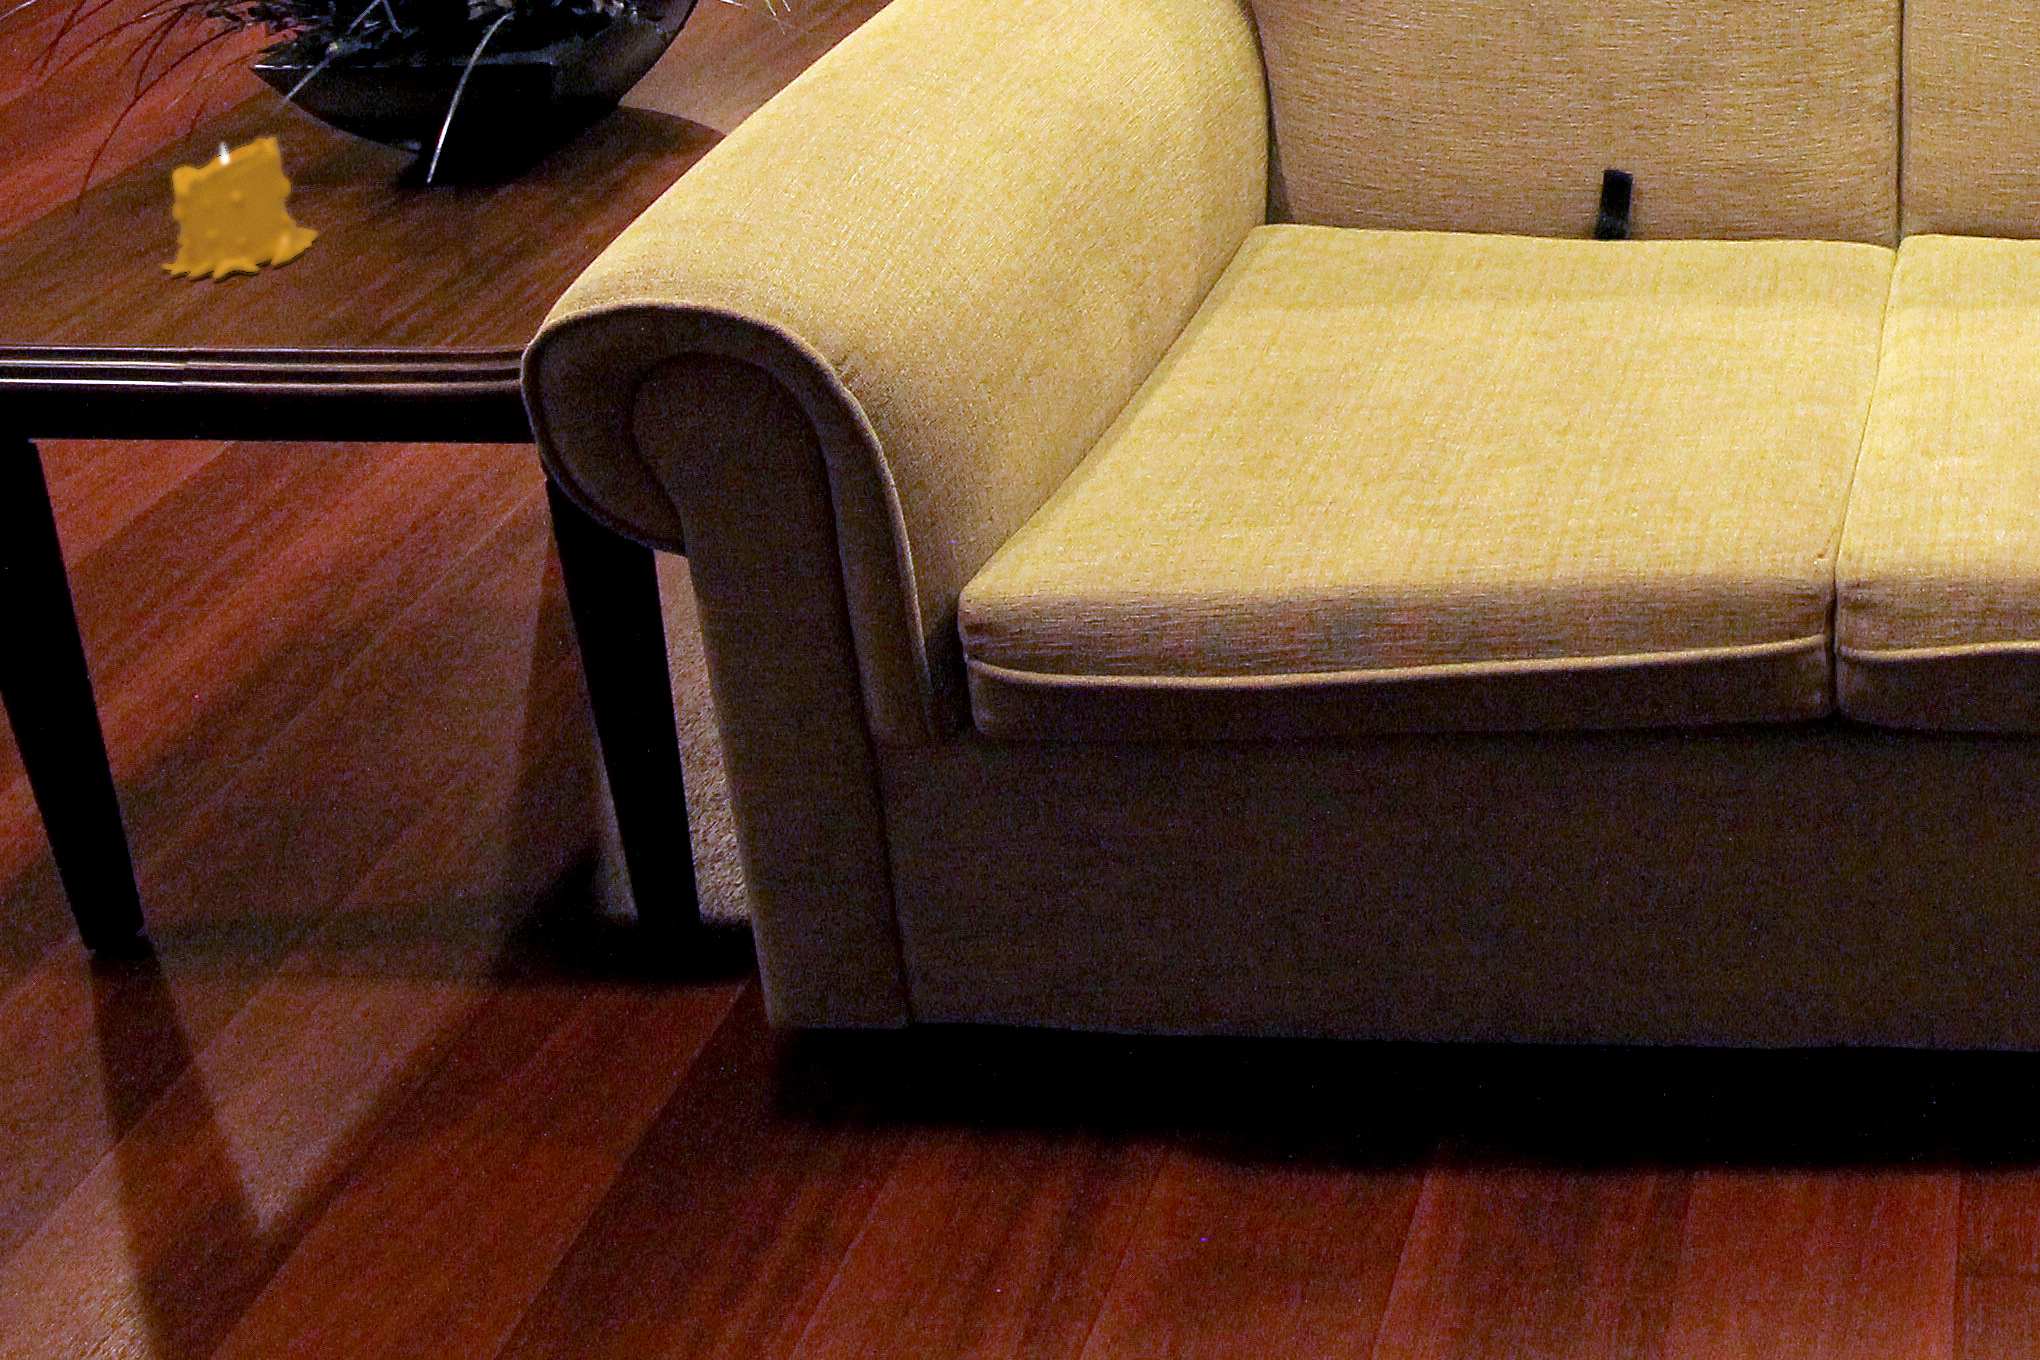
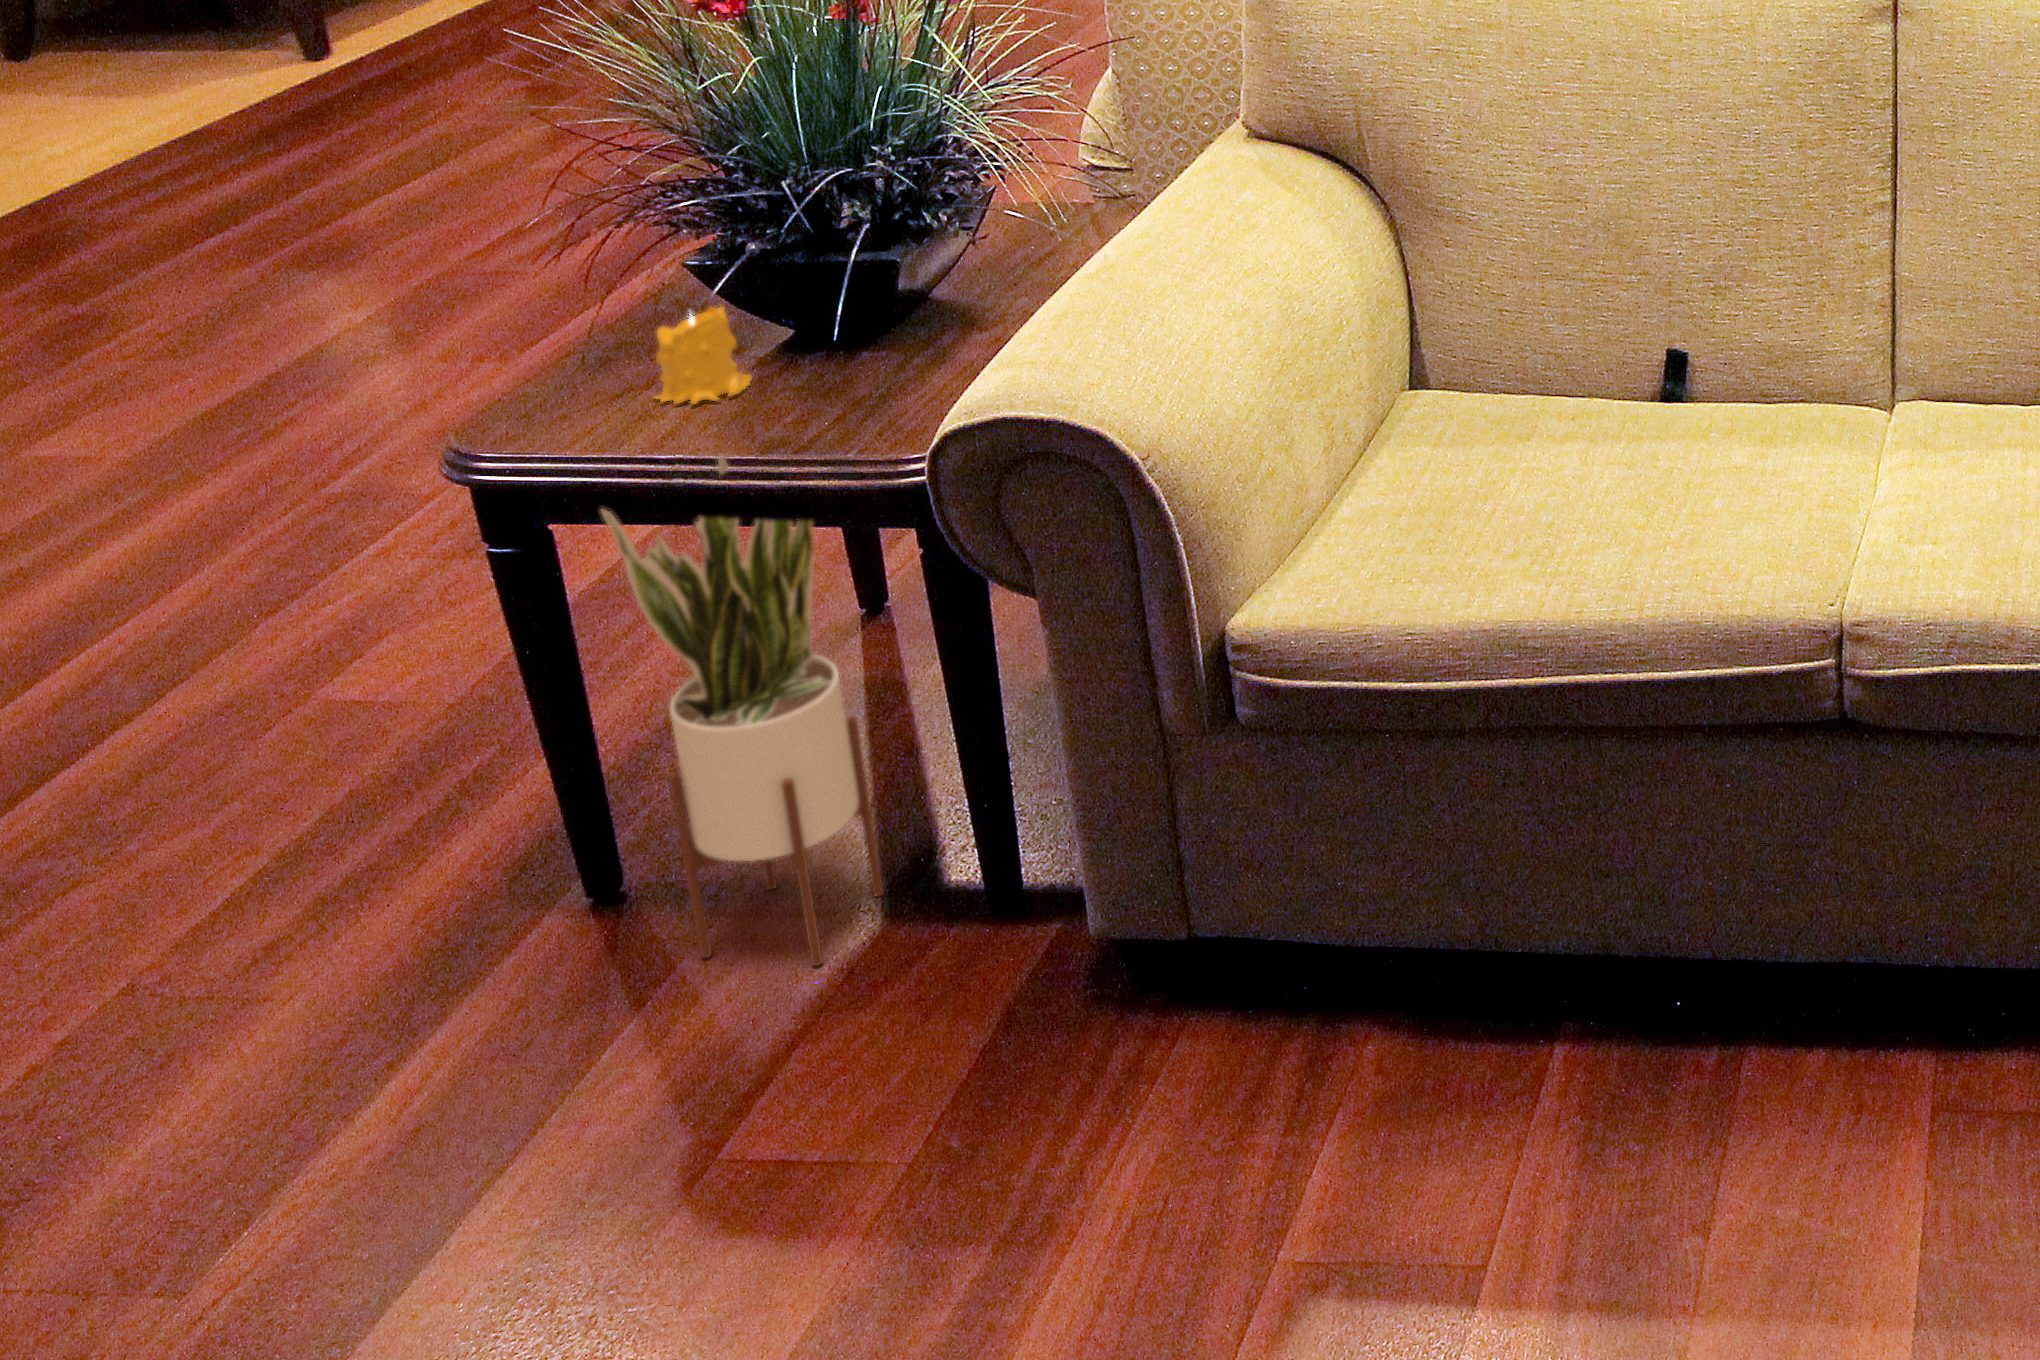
potted plant: none [26,352,491,1080] -> present [602,455,883,966]

